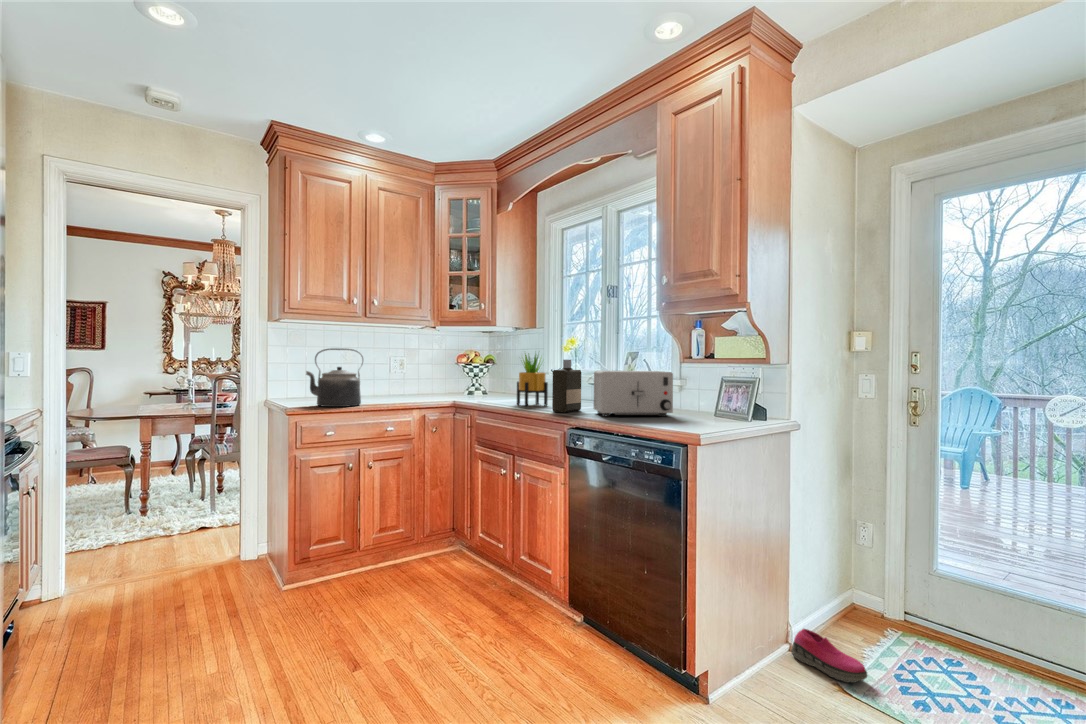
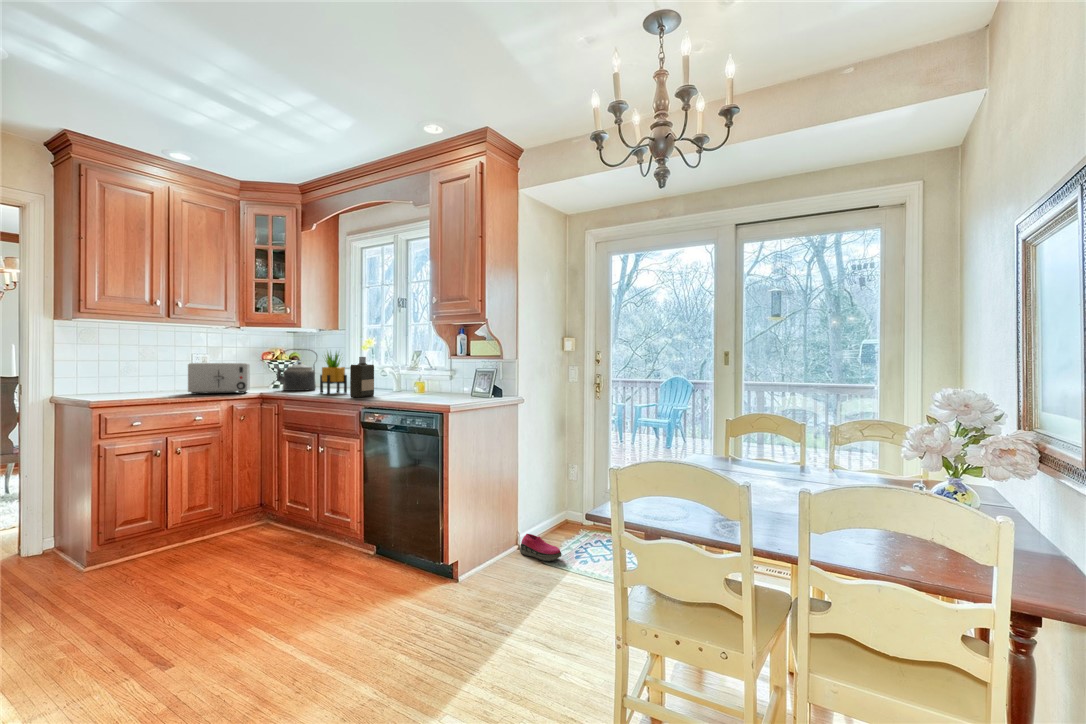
kettle: present [306,348,363,407] -> present [274,349,317,391]
toaster: present [594,371,673,416] -> present [188,363,250,395]

